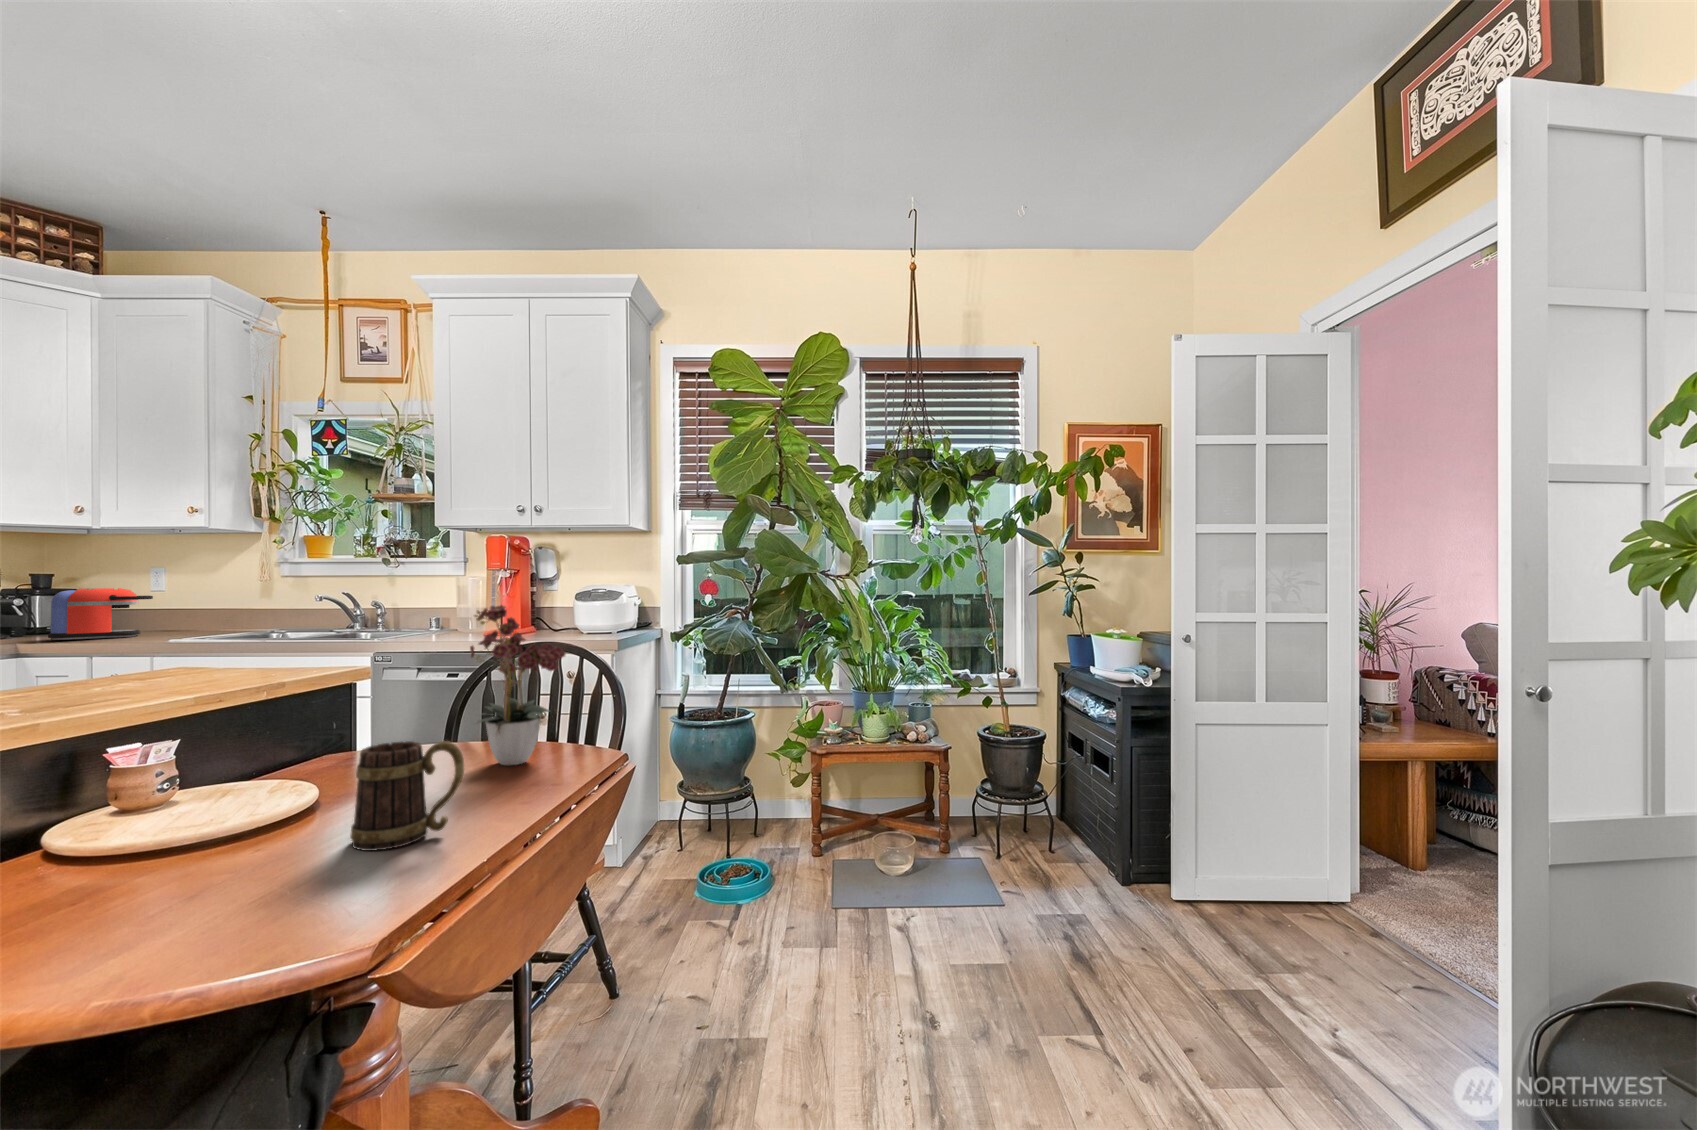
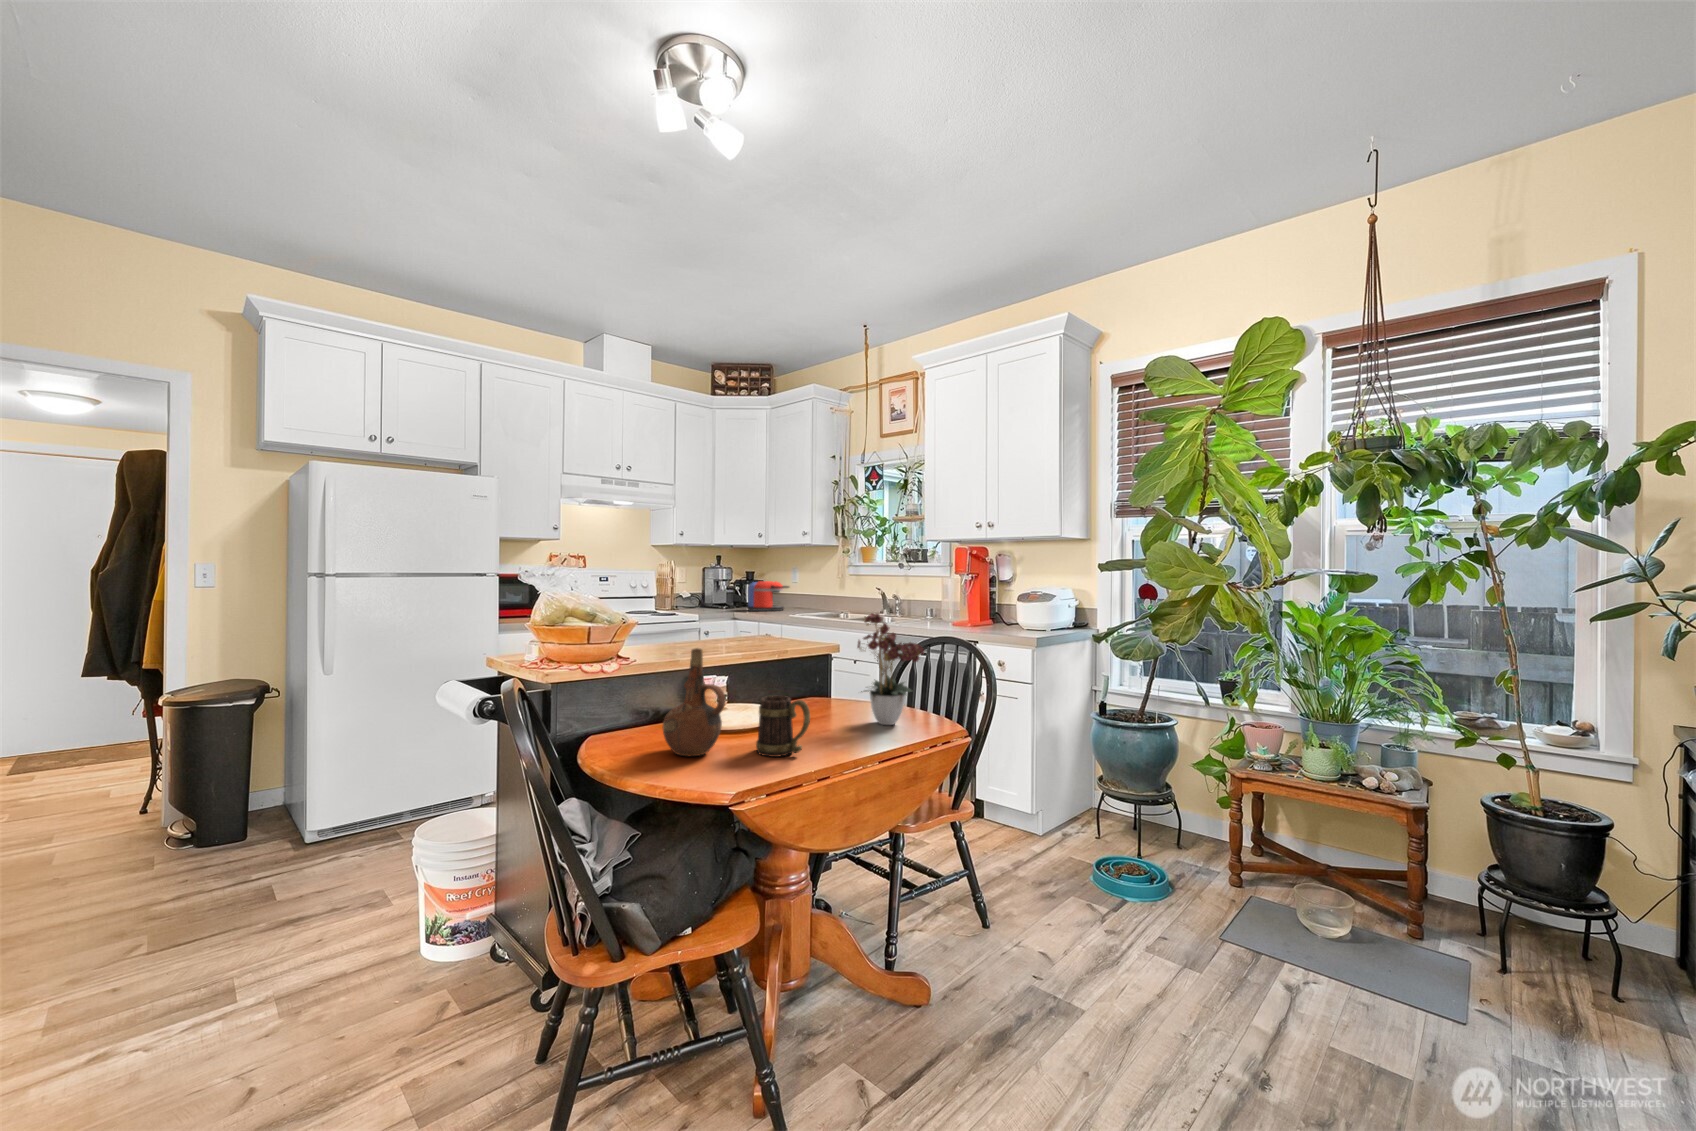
ceramic pitcher: none [128,674,295,898] -> present [662,648,725,756]

